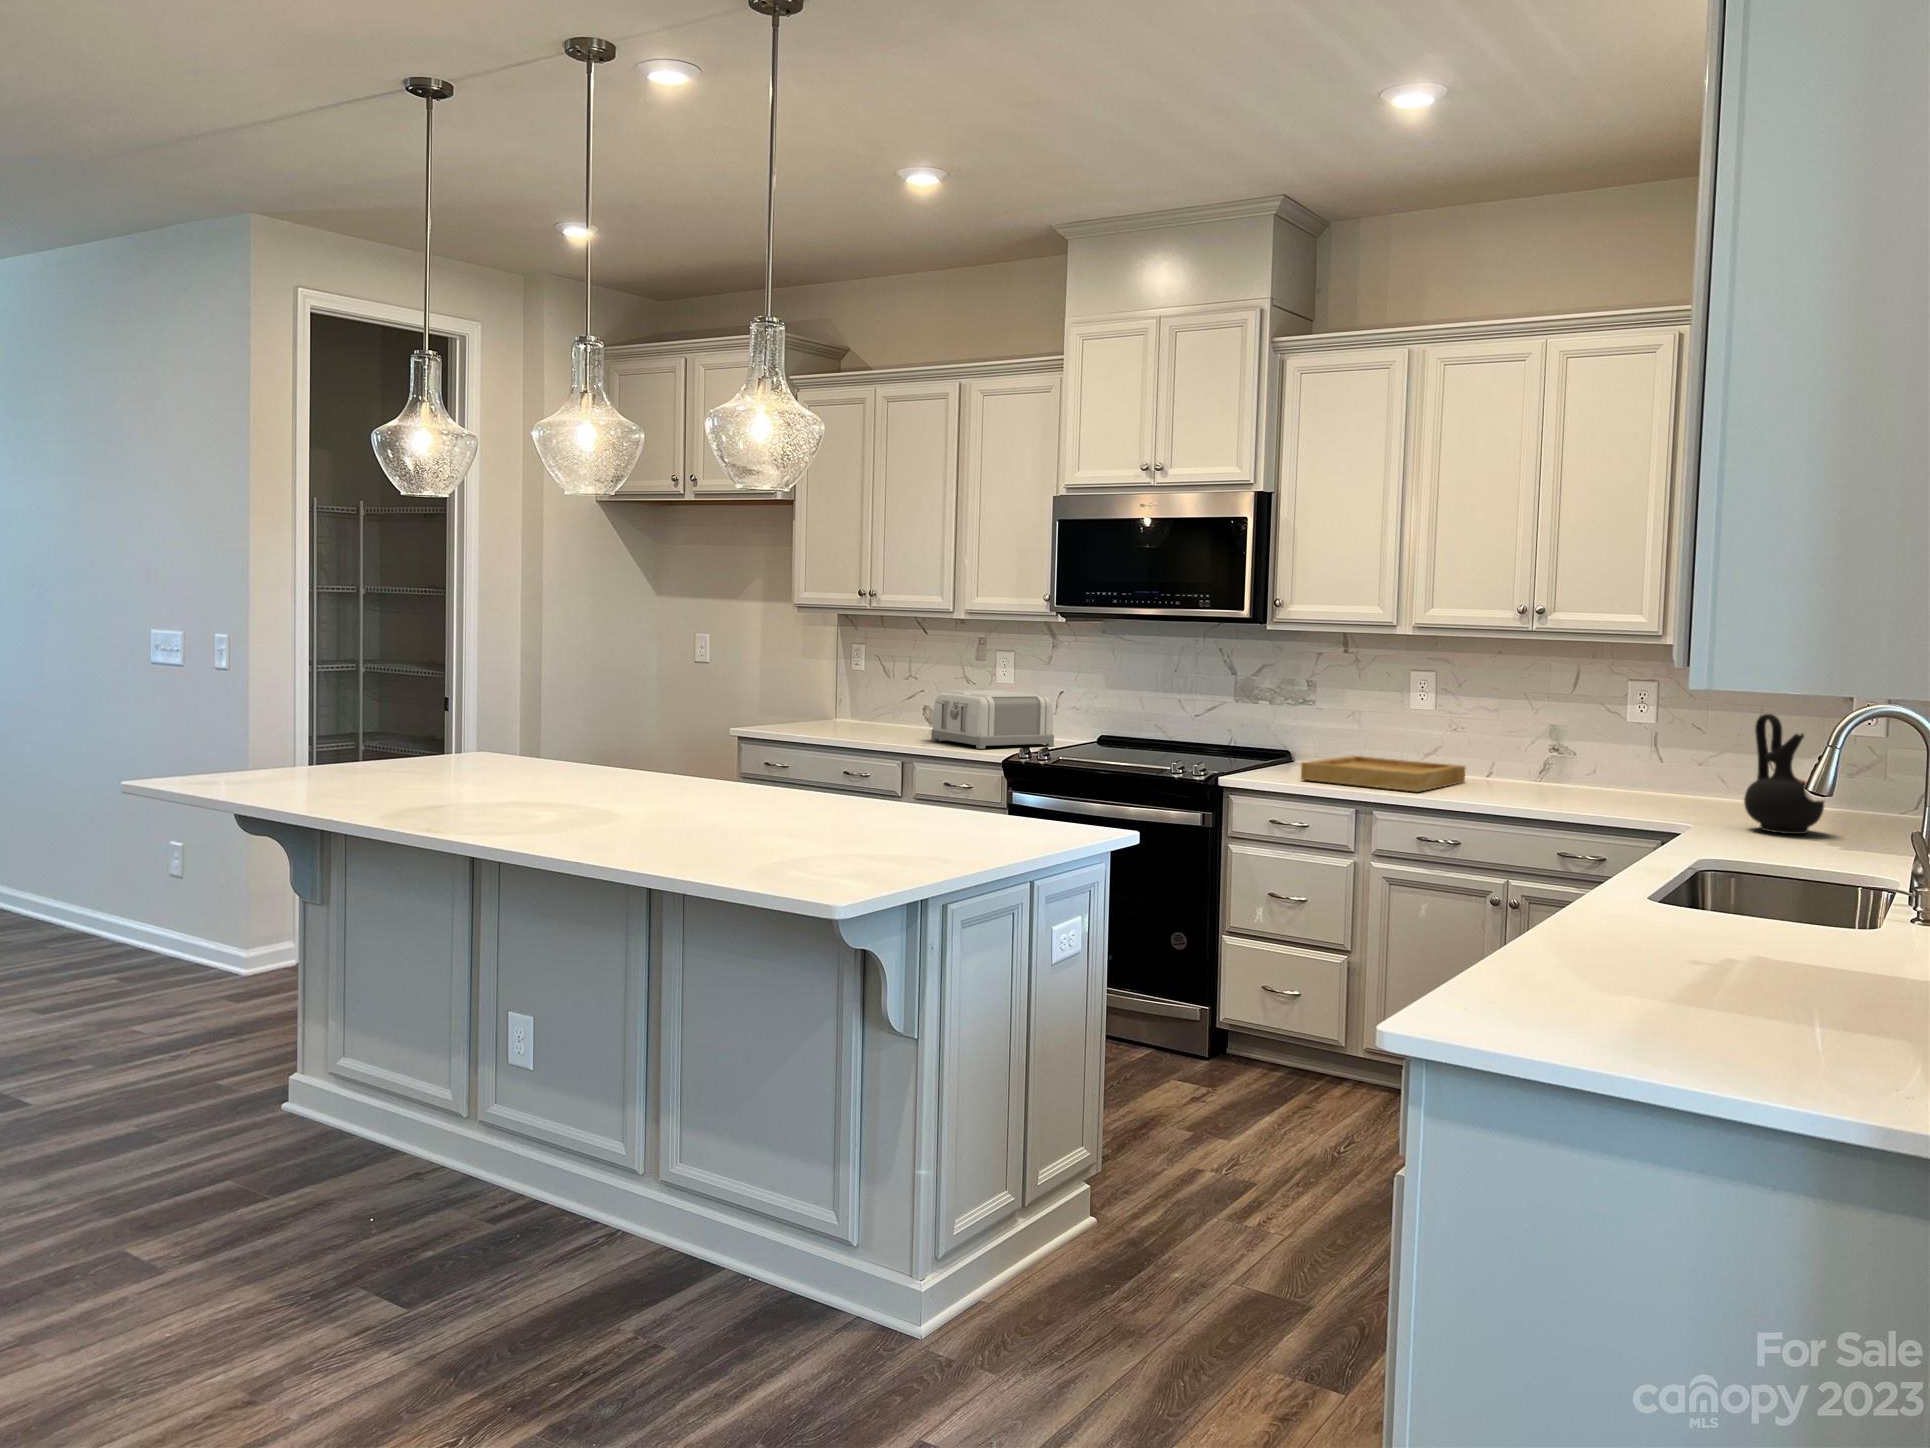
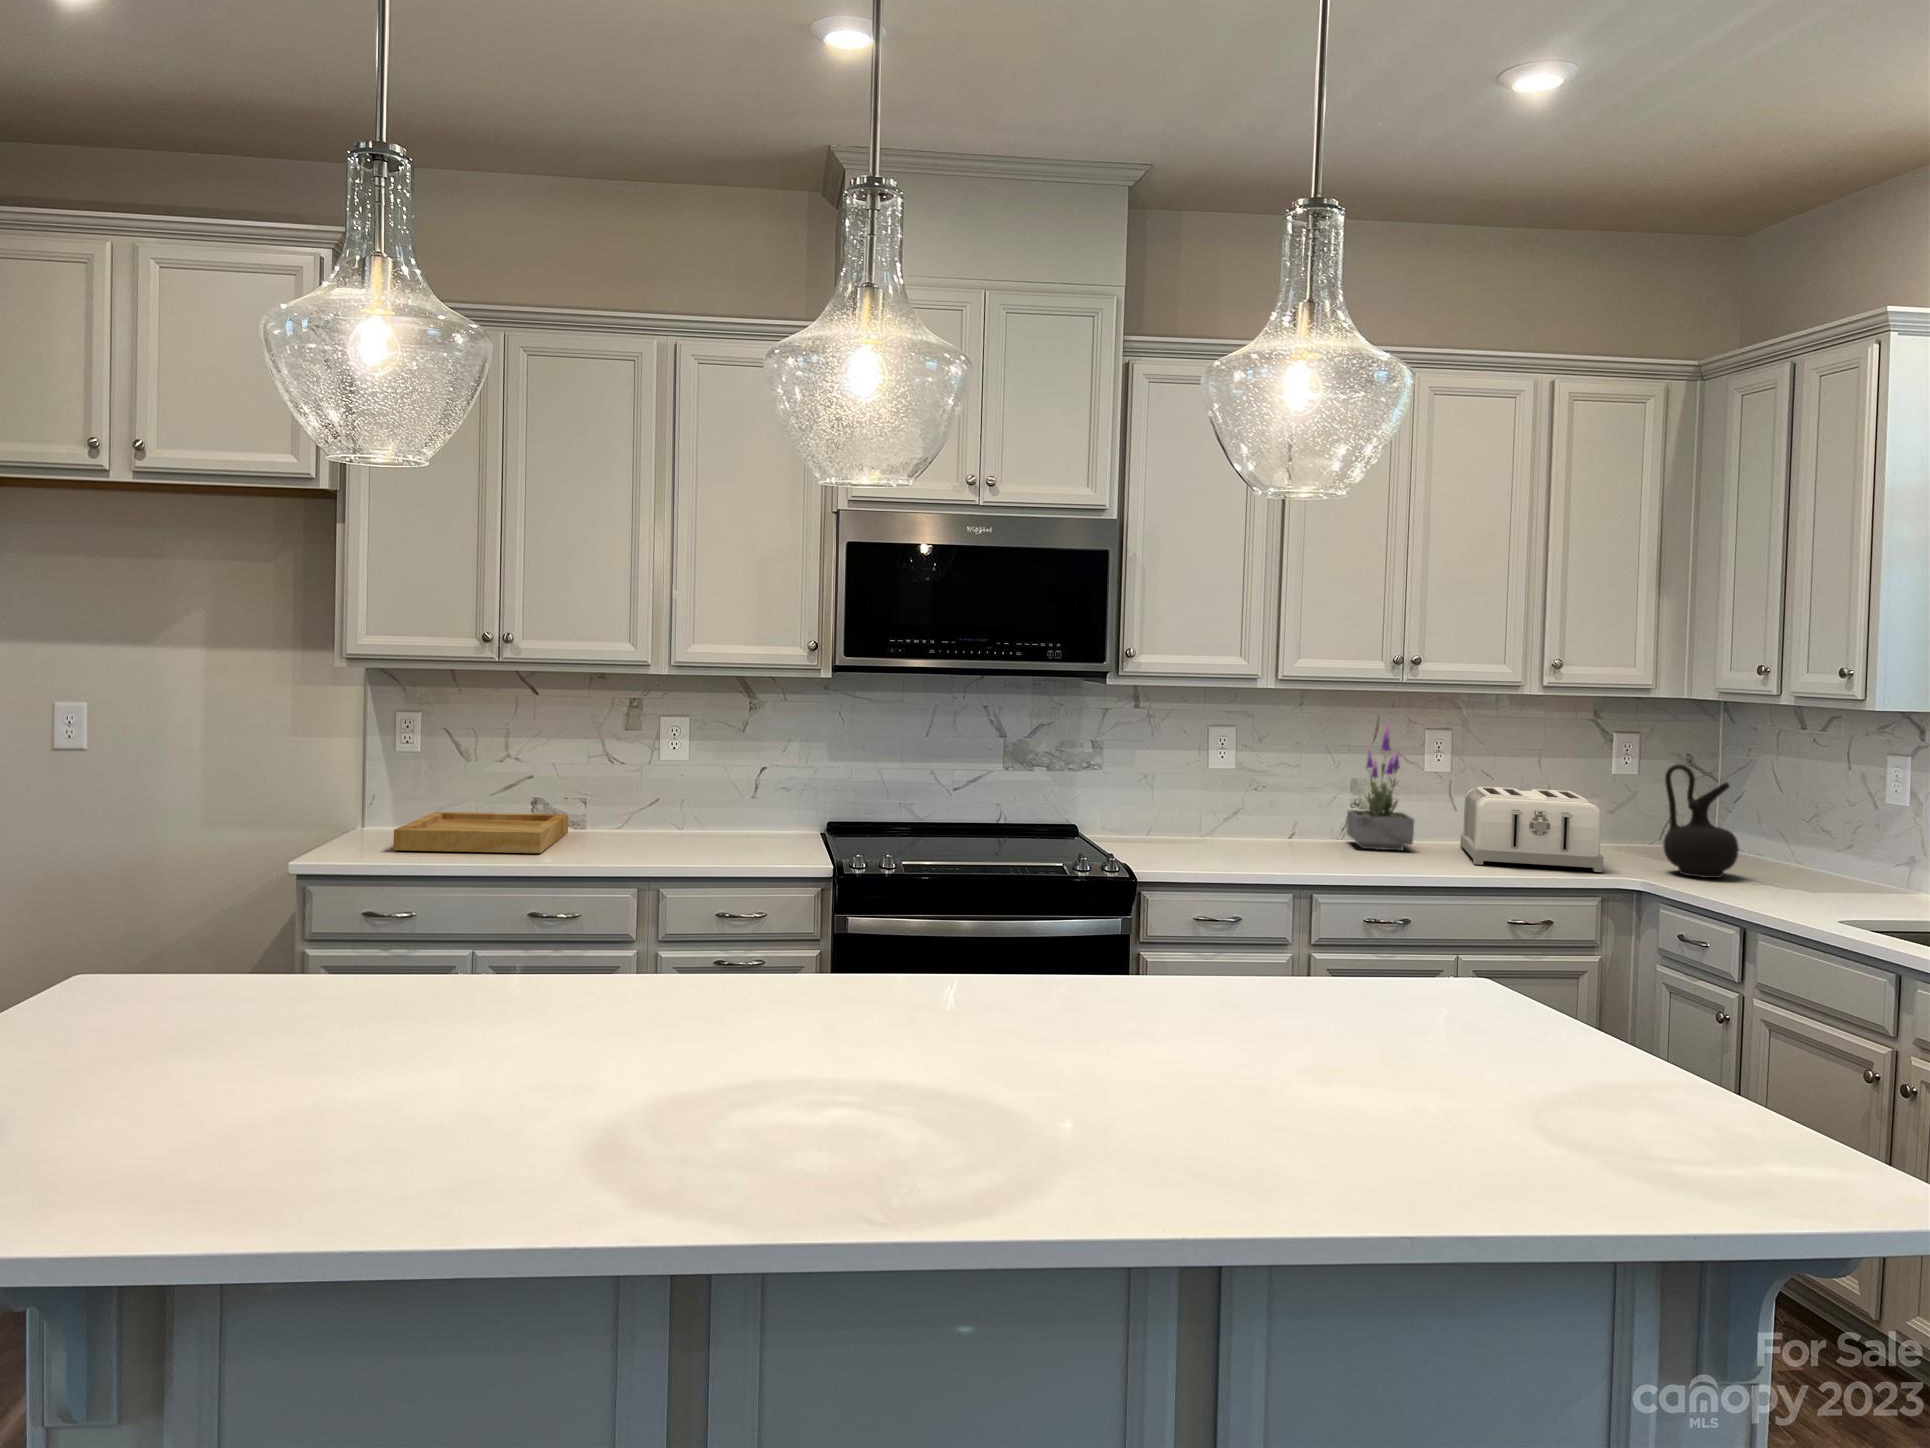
potted plant: none [1500,668,1577,792] -> present [1347,725,1414,850]
toaster: present [931,690,1054,749] -> present [1460,786,1603,872]
tray: present [1301,756,1466,792] -> present [394,812,568,853]

